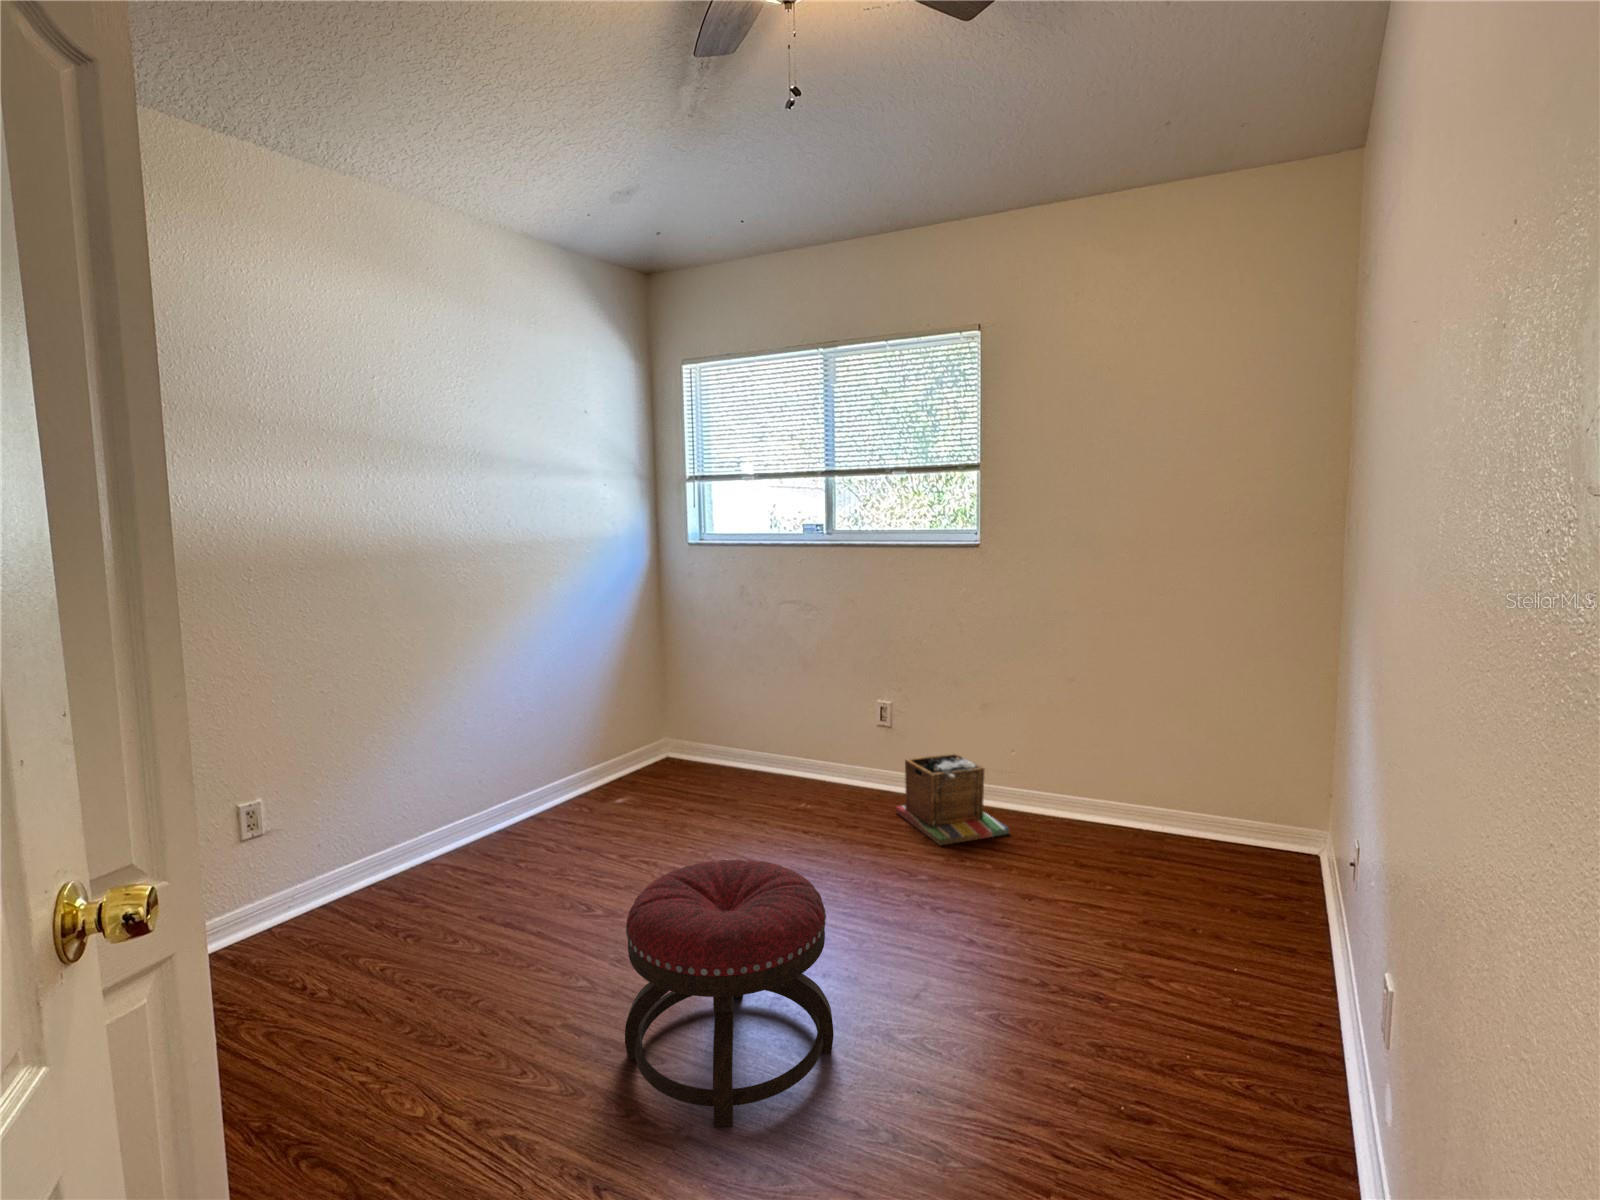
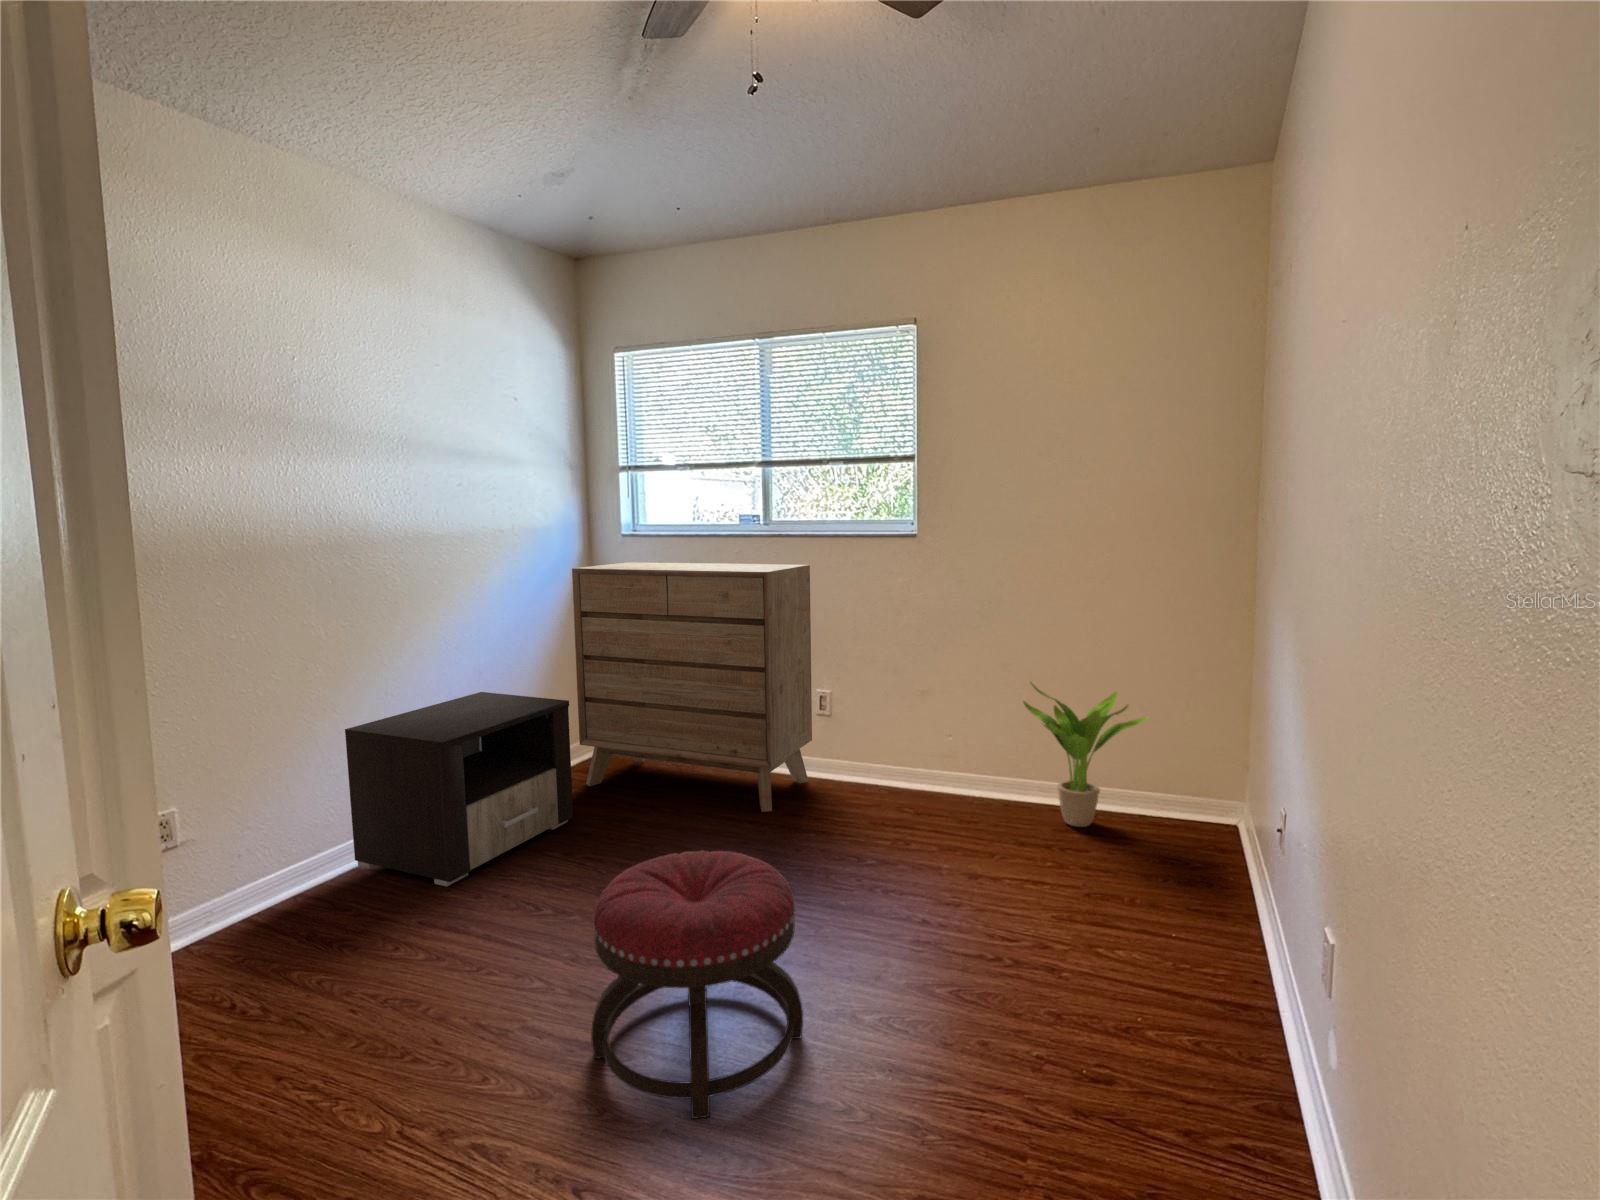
dresser: none [638,570,871,821] -> present [572,562,812,812]
nightstand: none [421,695,634,882] -> present [345,692,573,887]
potted plant: none [1086,696,1222,850] -> present [1024,683,1149,827]
laundry basket: present [896,753,1009,845] -> none [839,741,951,831]

